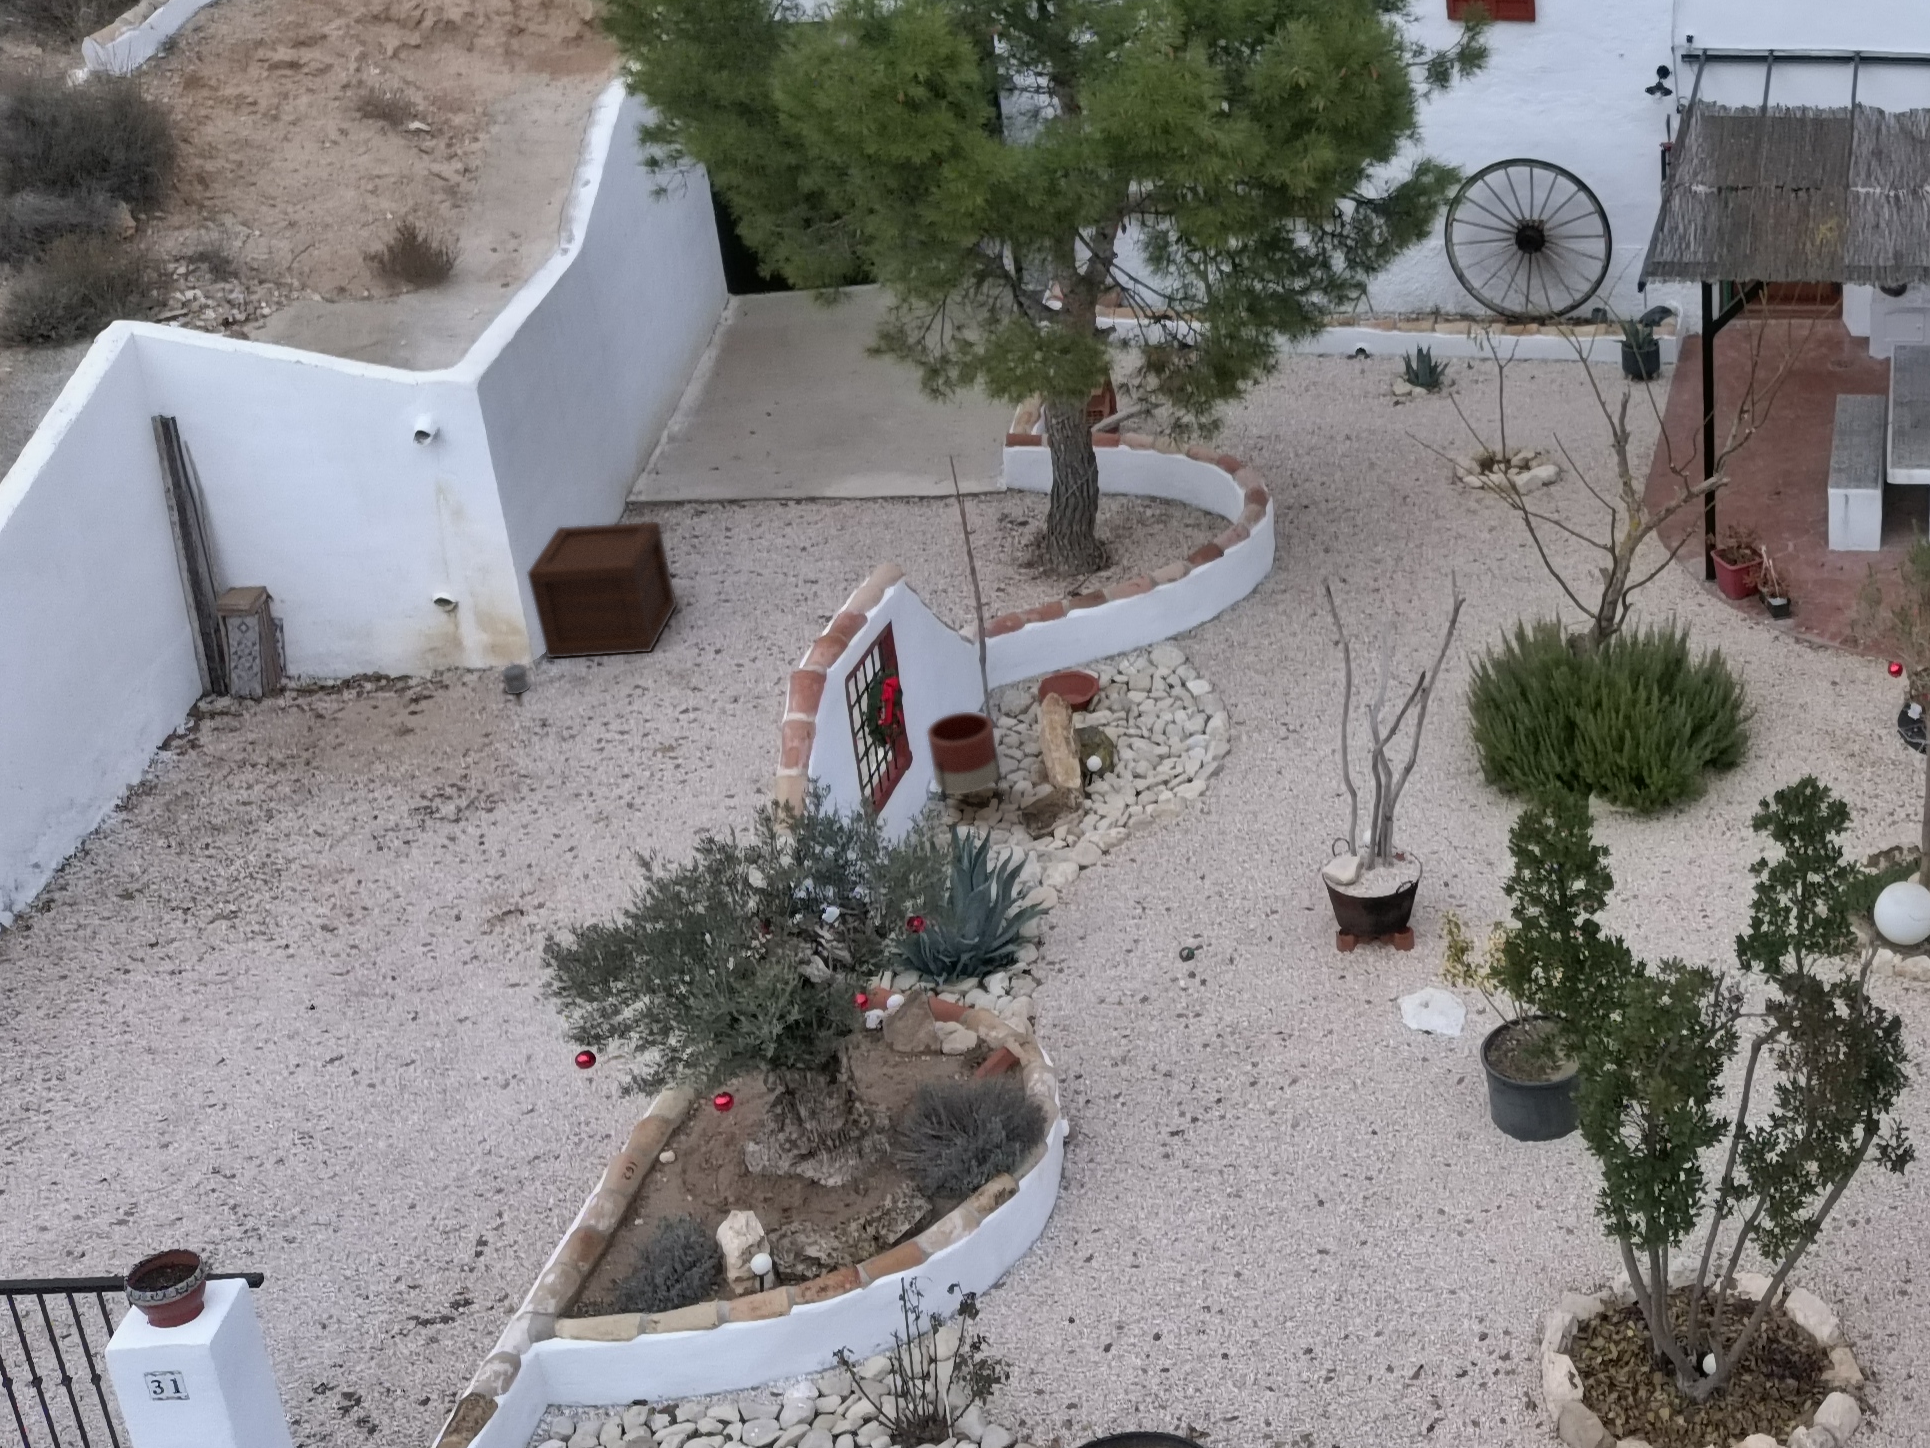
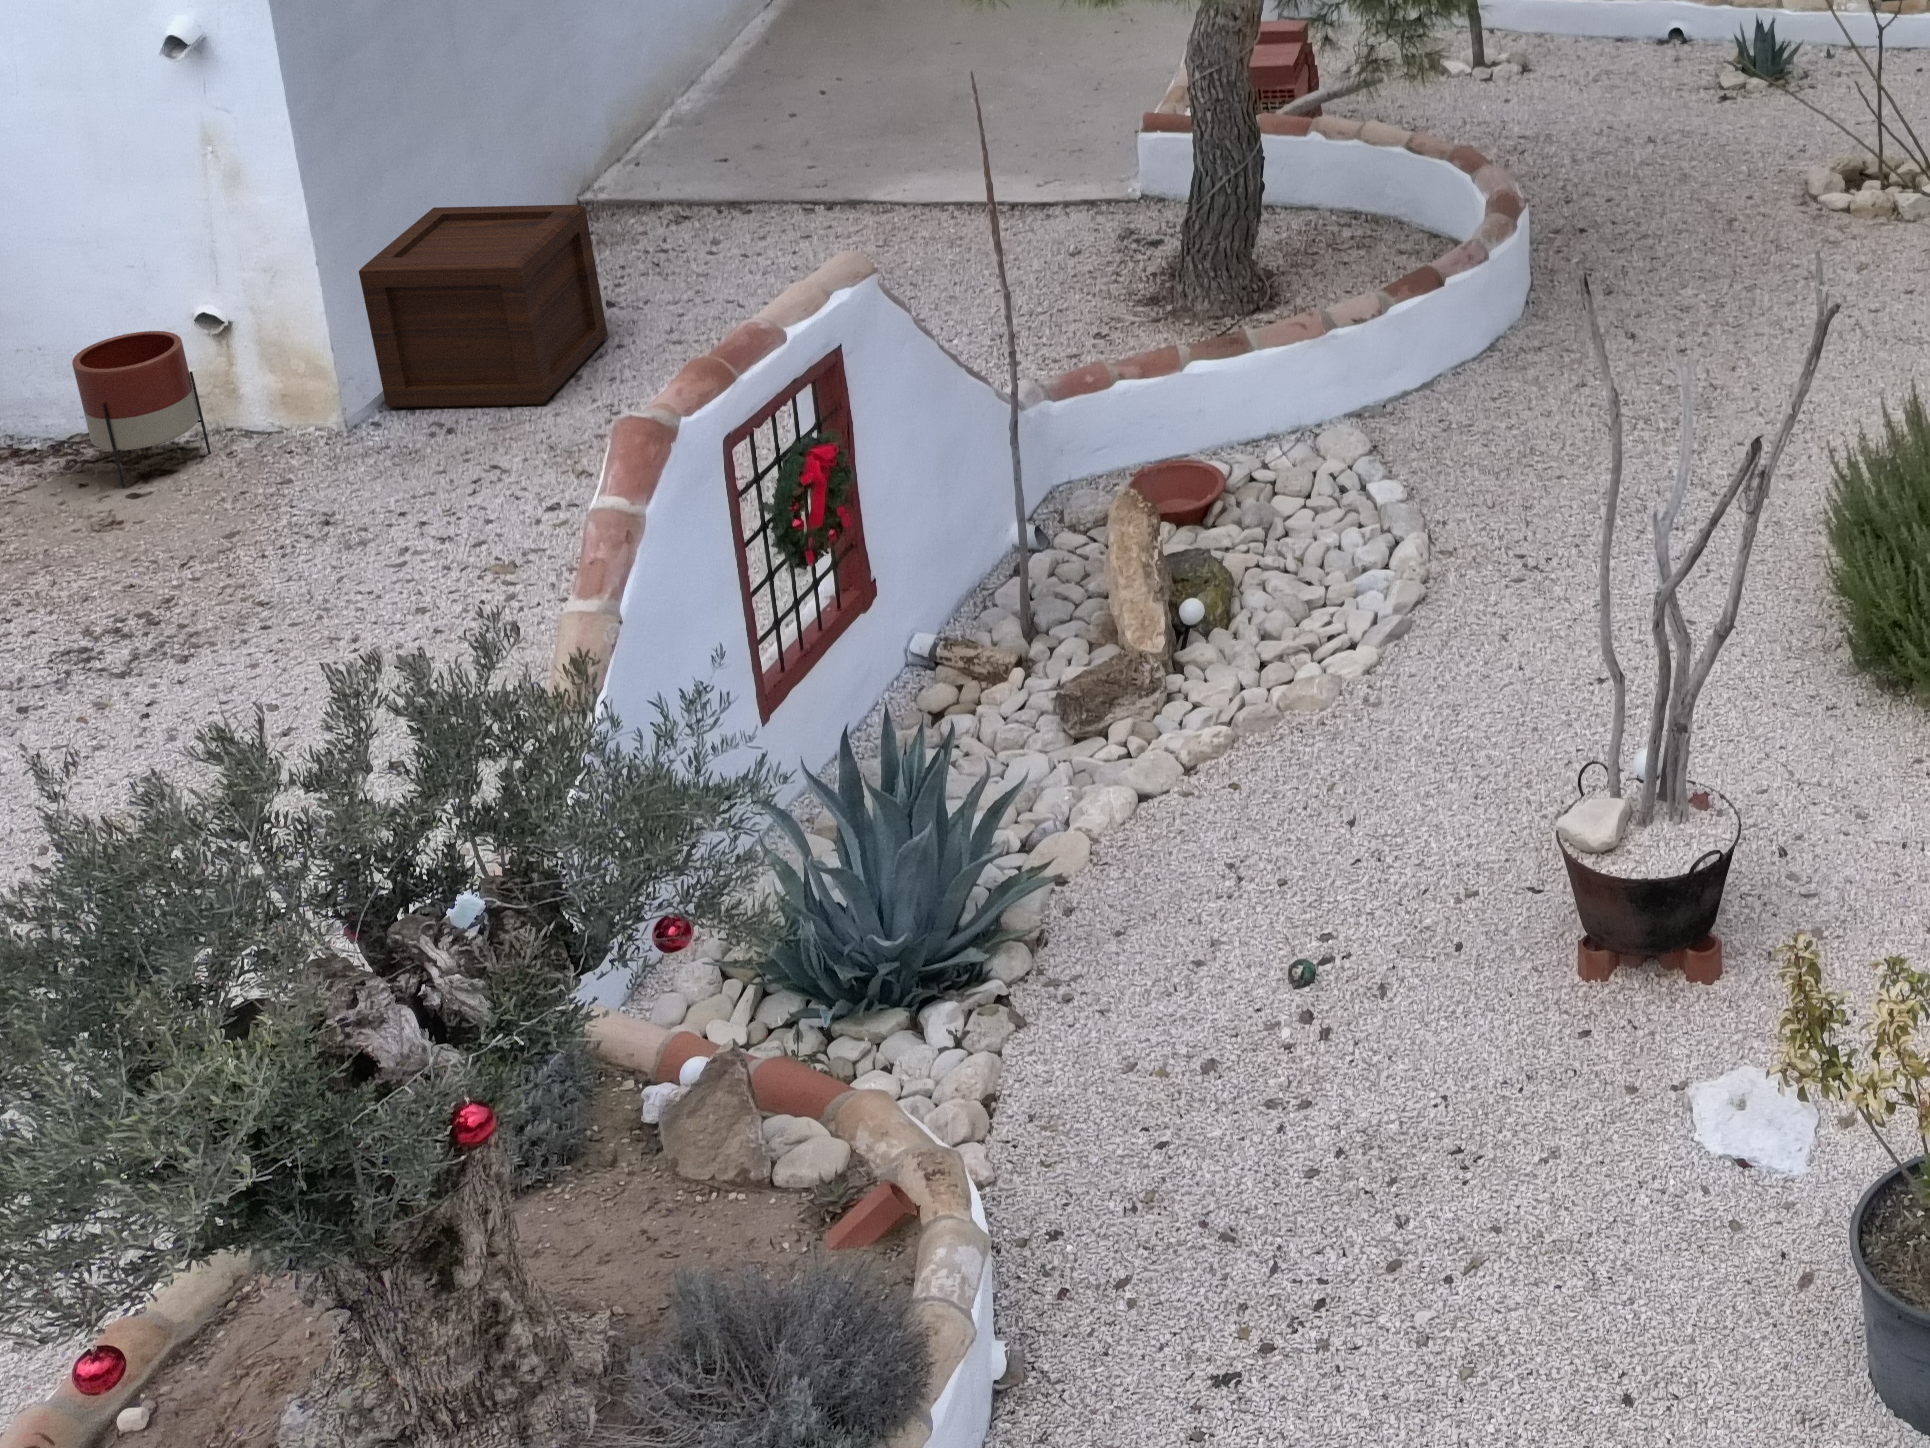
watering can: present [502,663,530,694] -> none [297,408,344,462]
planter: present [928,712,1004,812] -> present [72,331,211,488]

